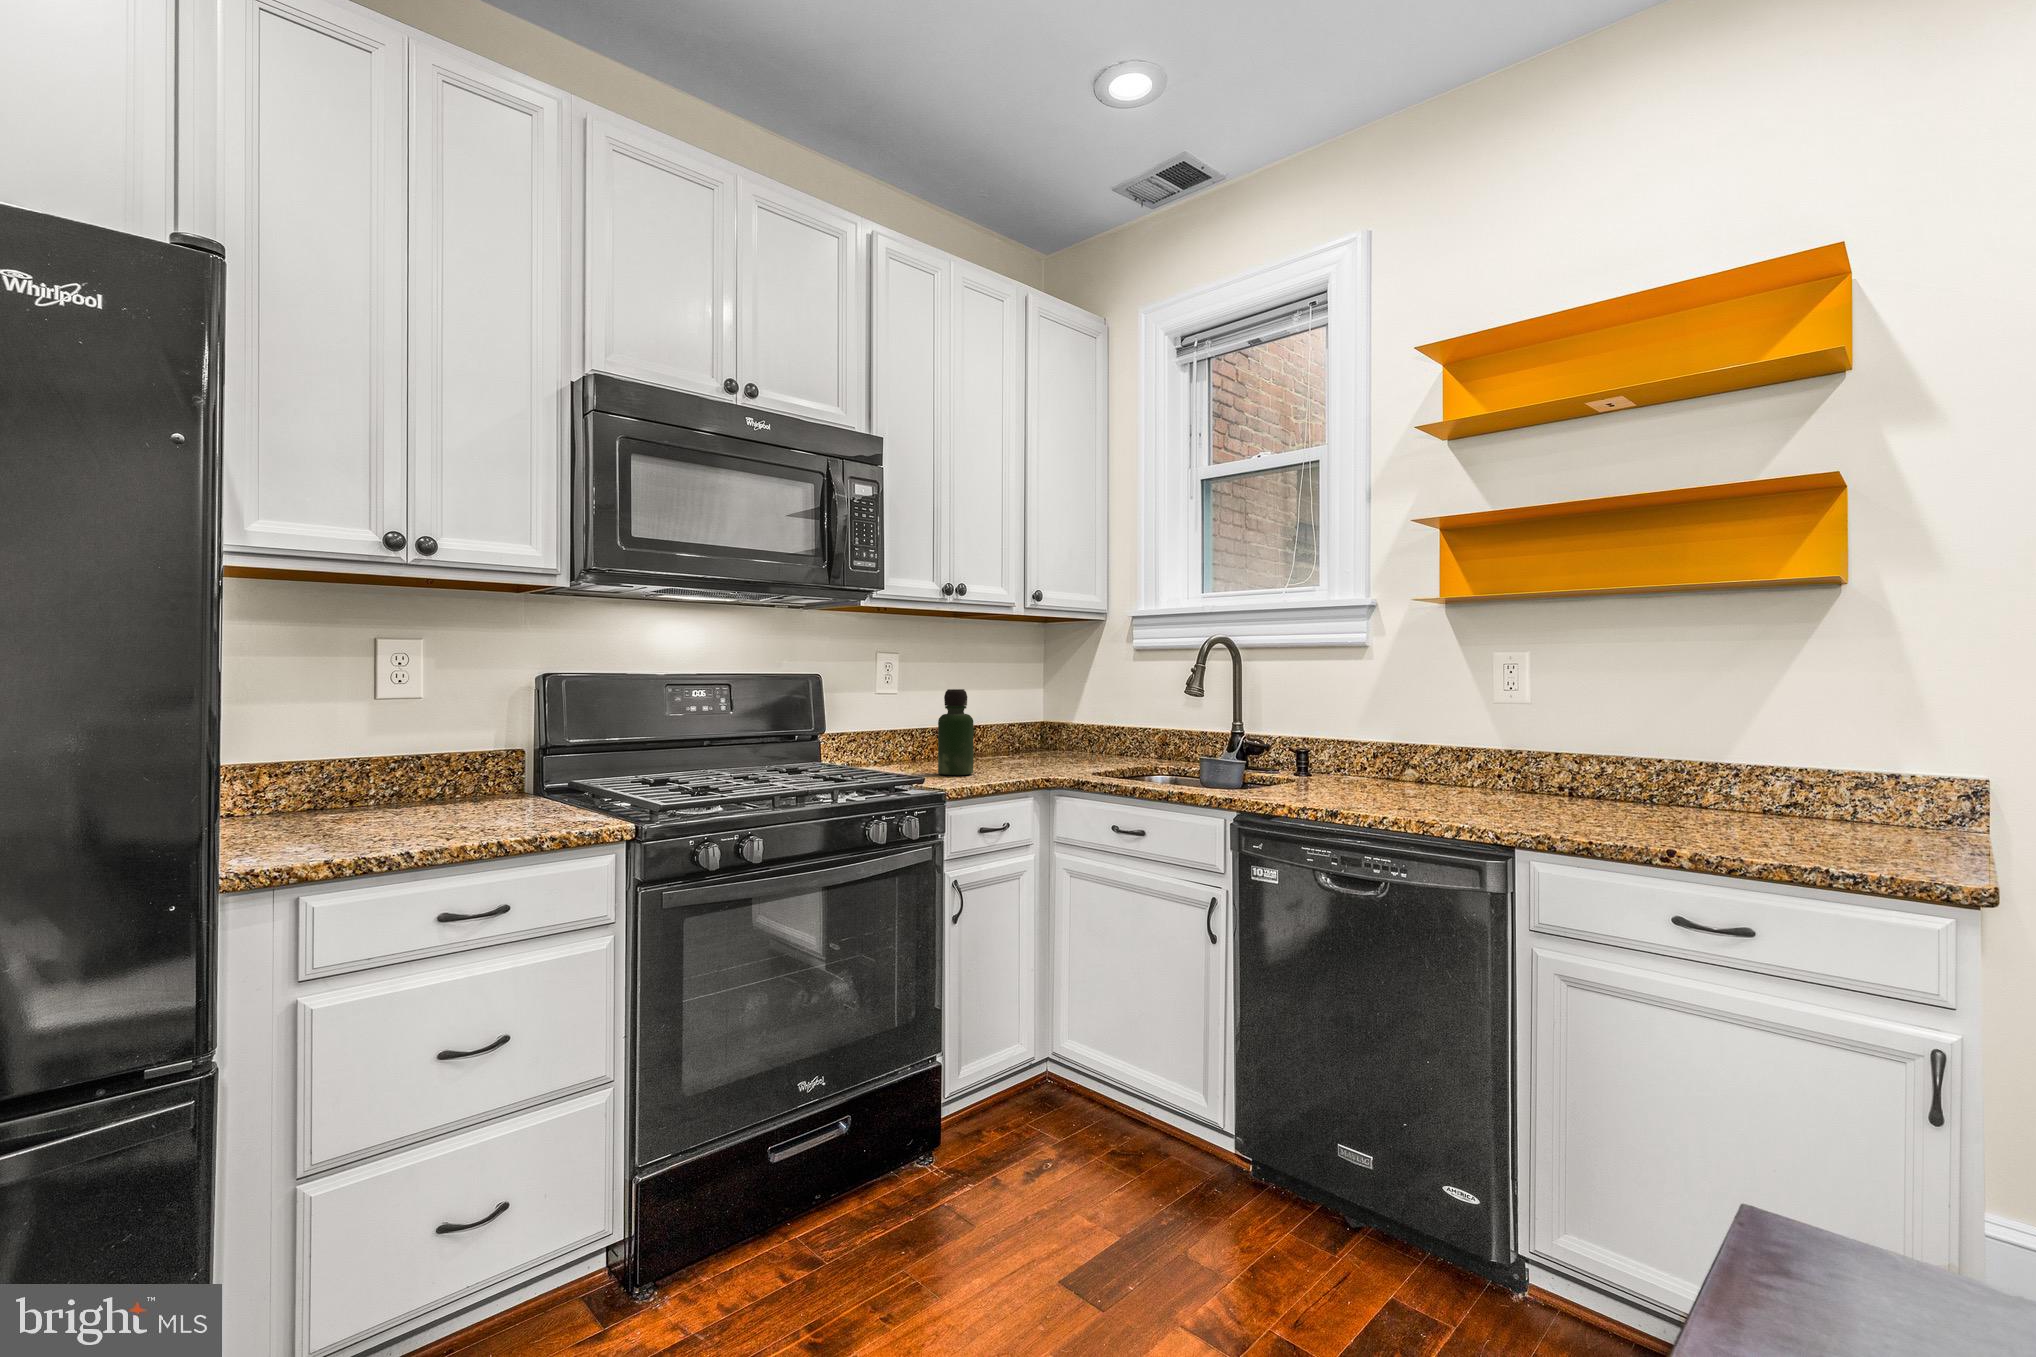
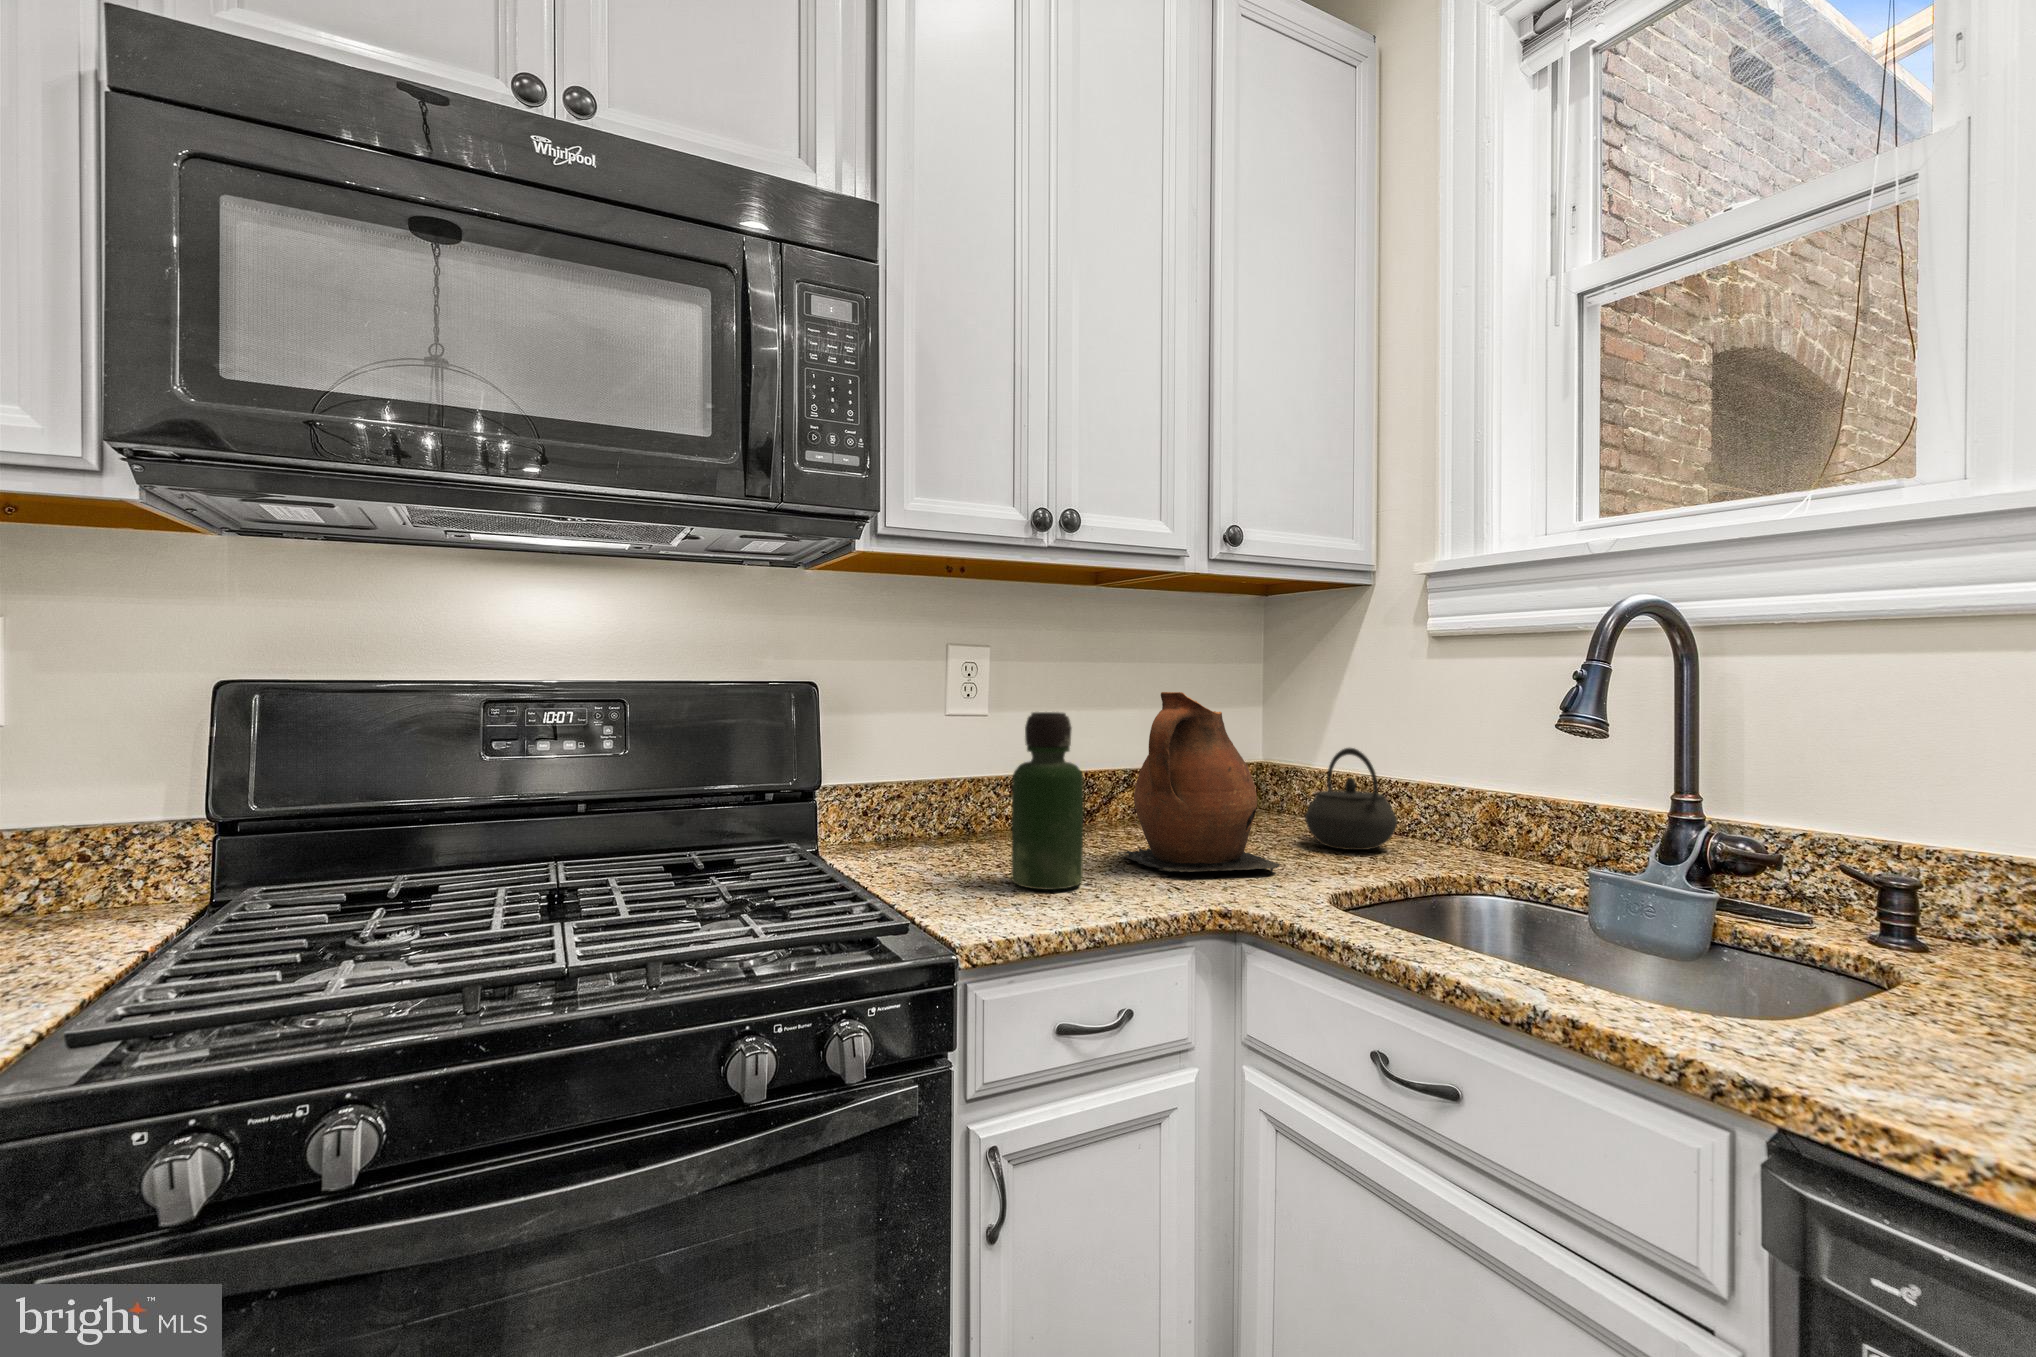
ceramic pitcher: none [981,679,1063,768] -> present [1118,692,1280,872]
kettle: none [1071,709,1117,761] -> present [1305,748,1397,850]

